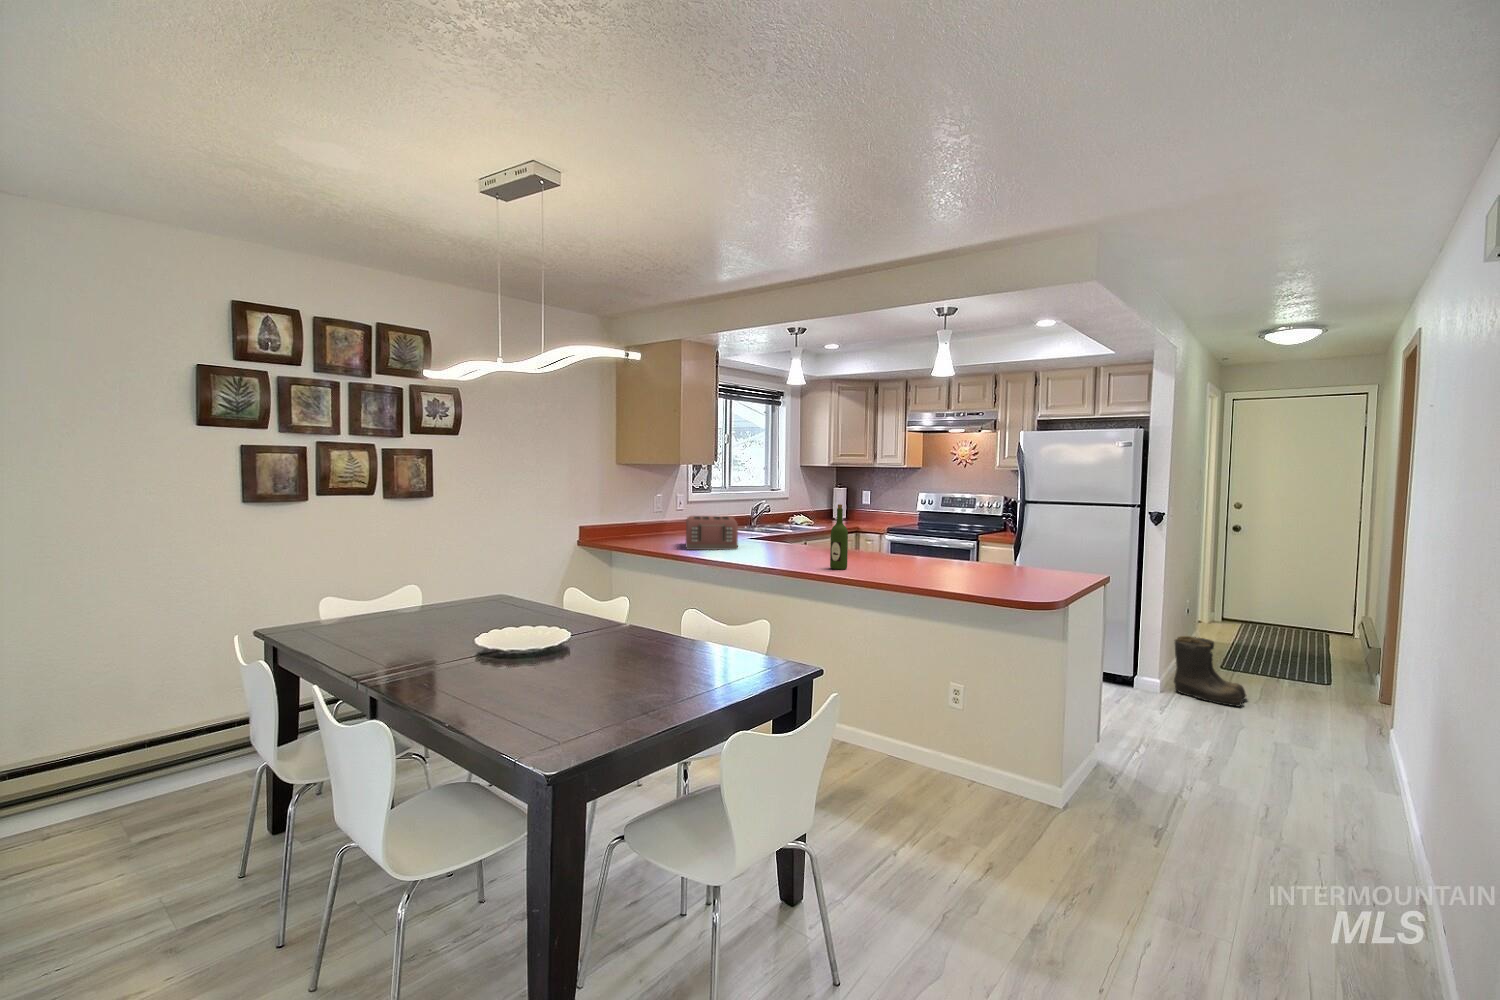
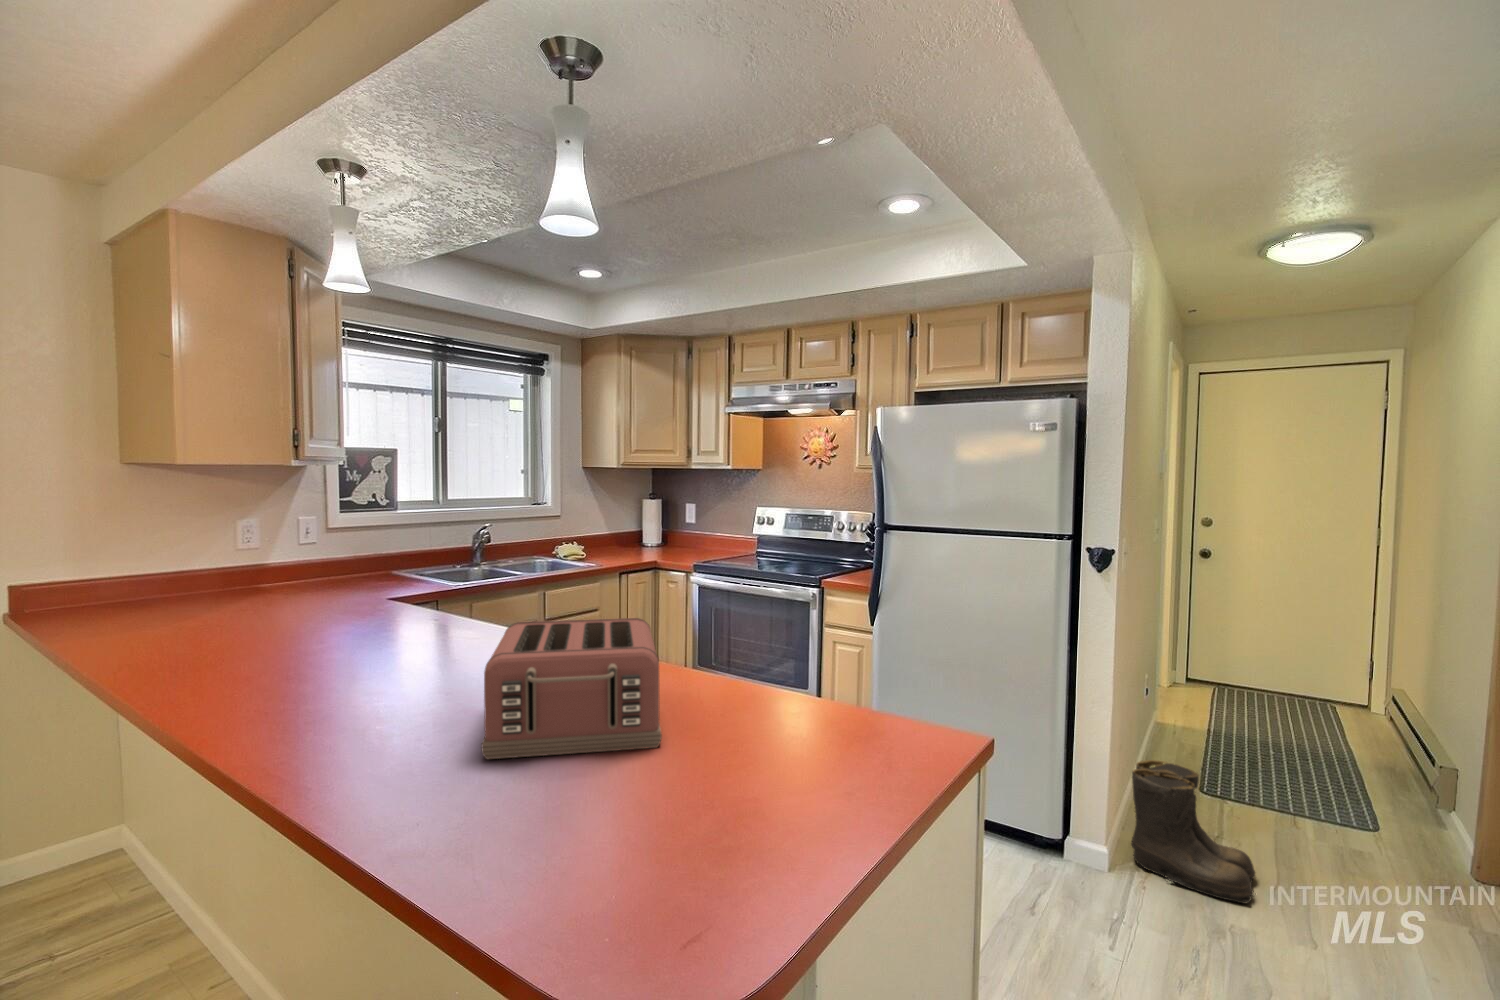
wine bottle: present [830,504,848,569] -> none [362,567,409,726]
toaster: present [686,516,738,550] -> present [482,618,662,759]

